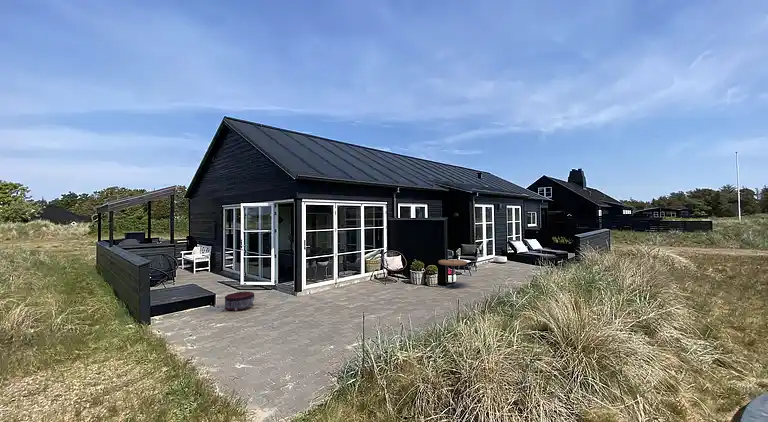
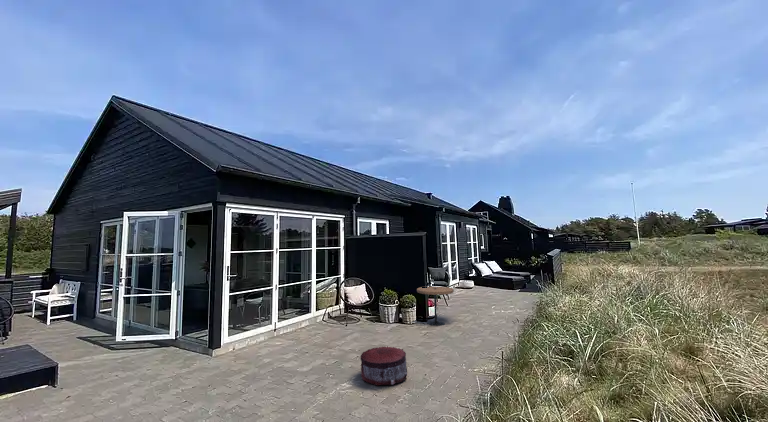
pouf: present [225,291,255,311] -> present [361,346,407,385]

